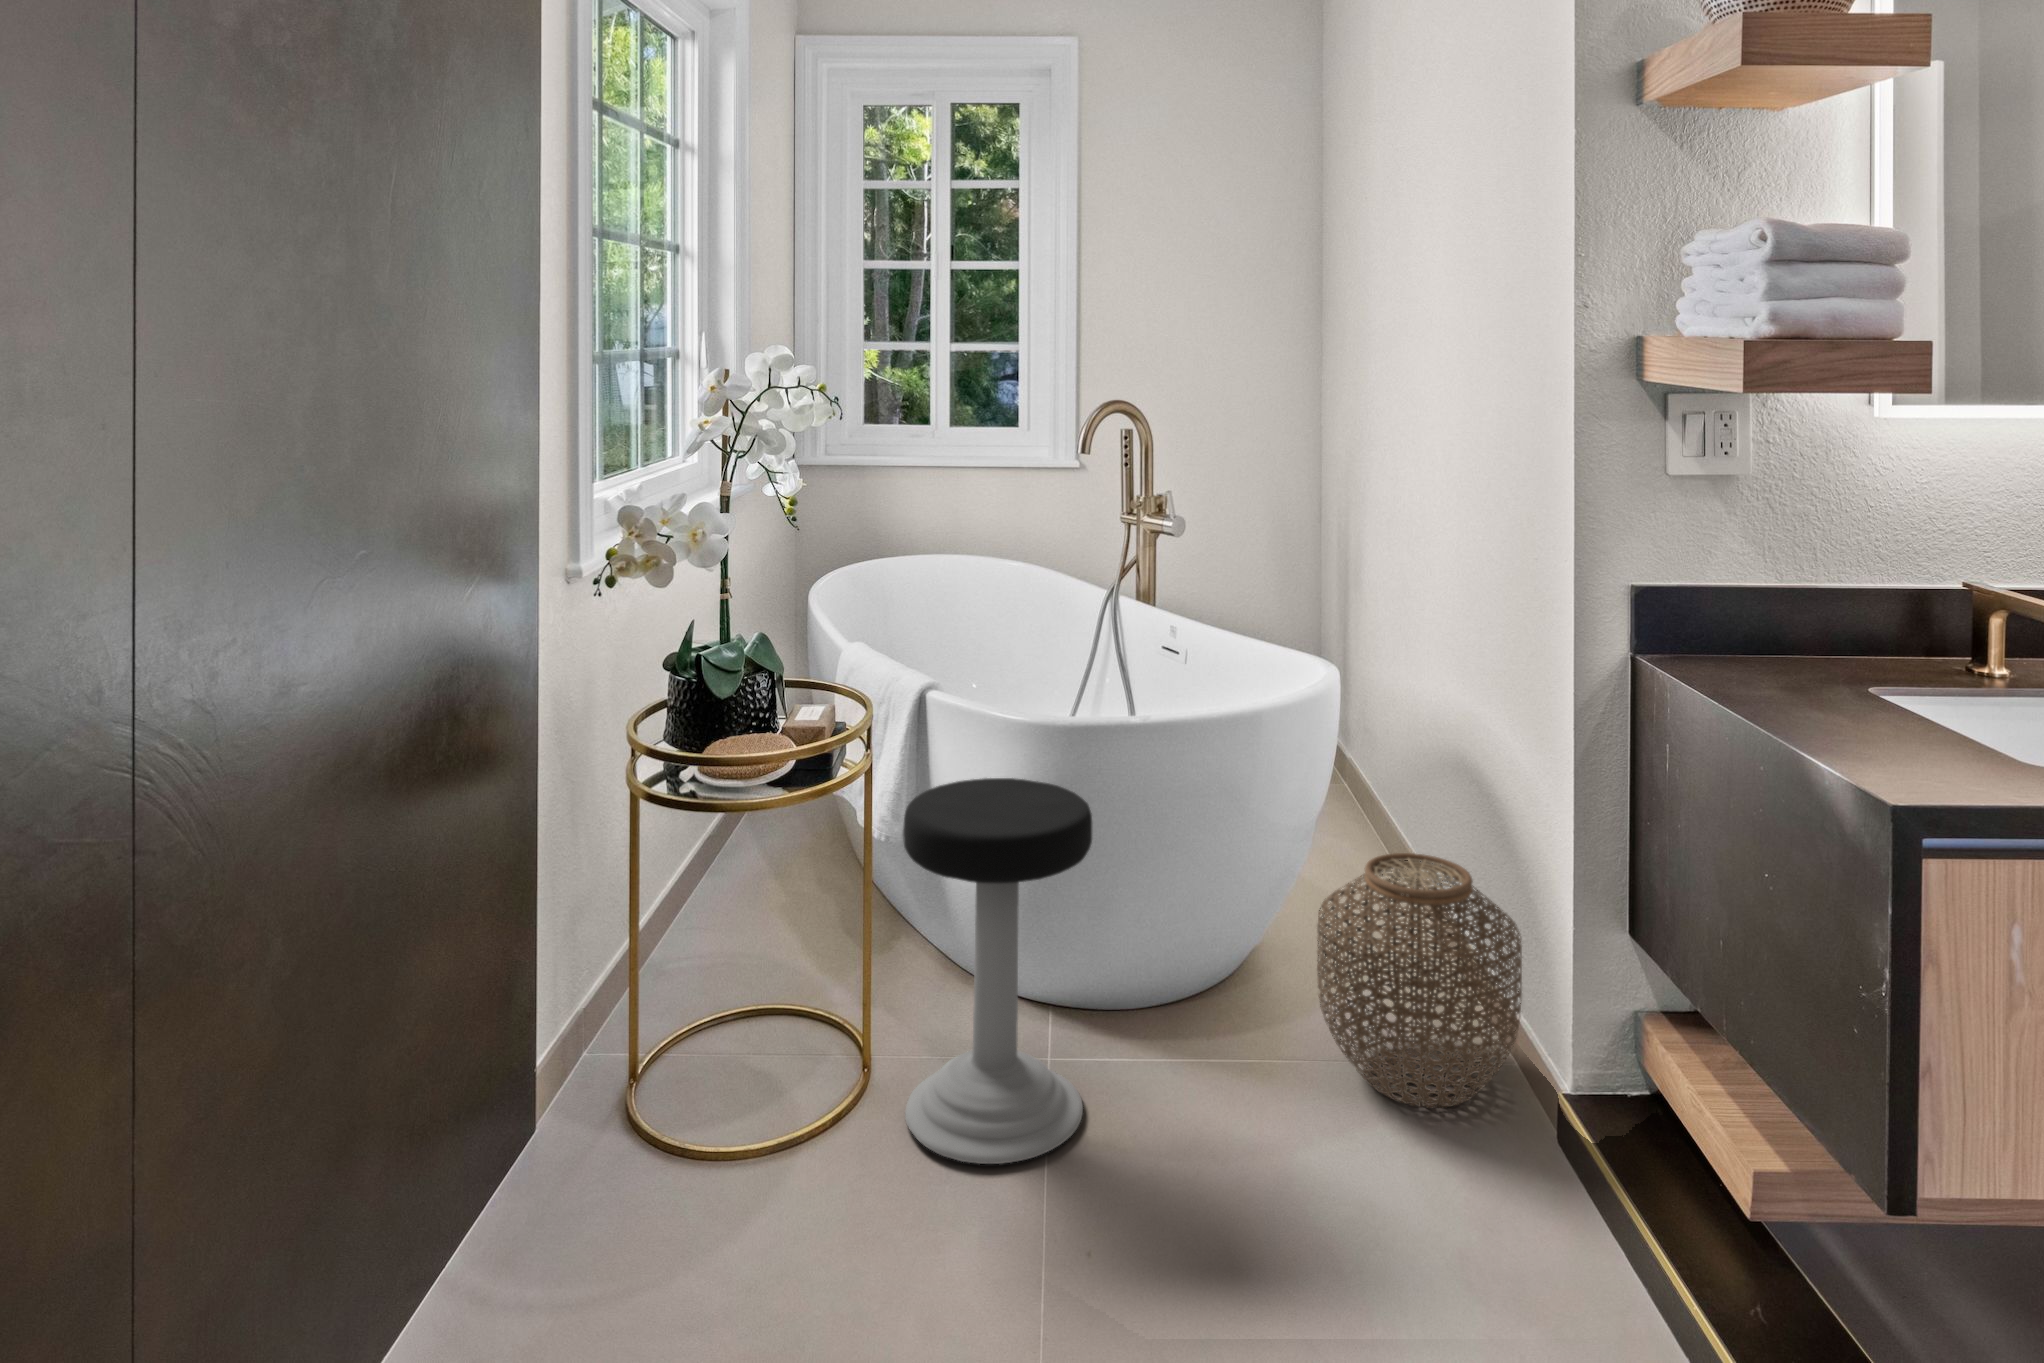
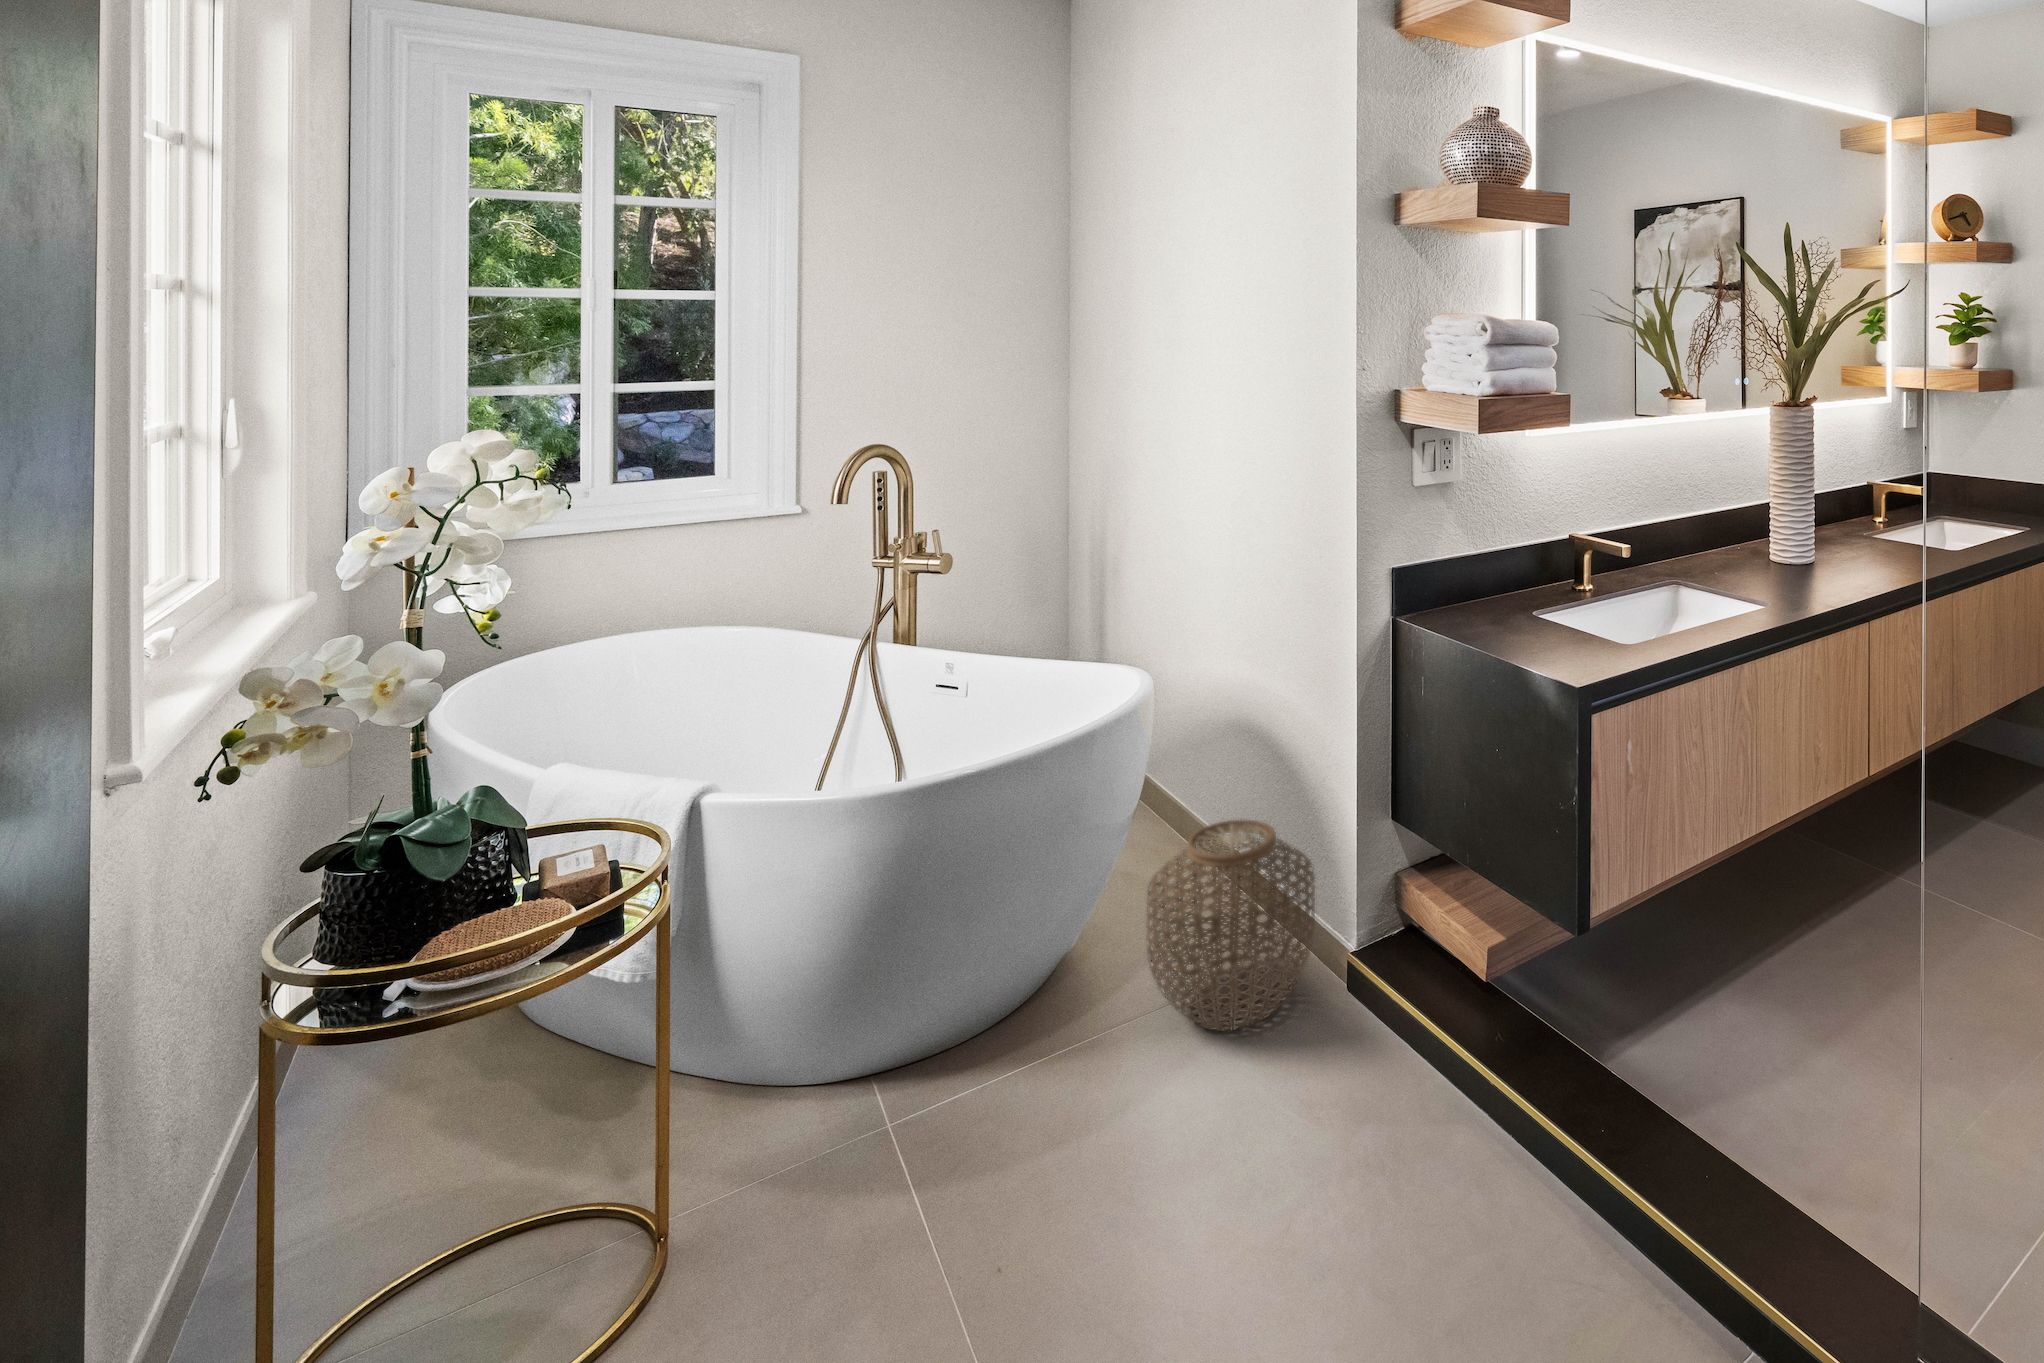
stool: present [903,778,1092,1164] -> none [726,858,949,1278]

